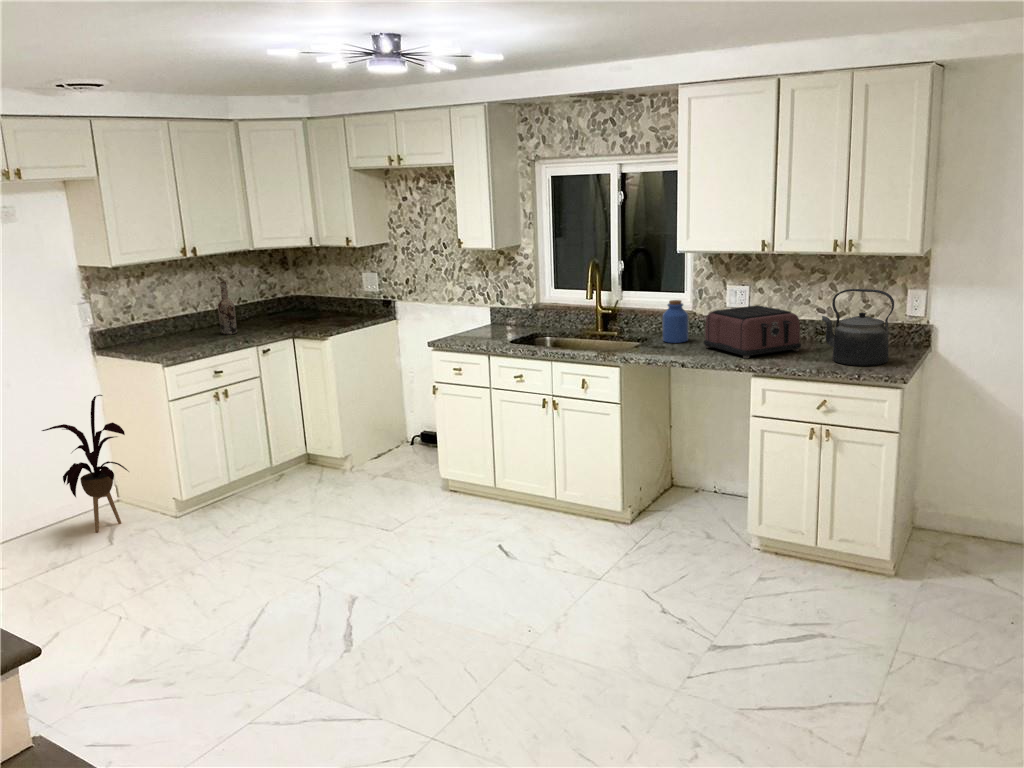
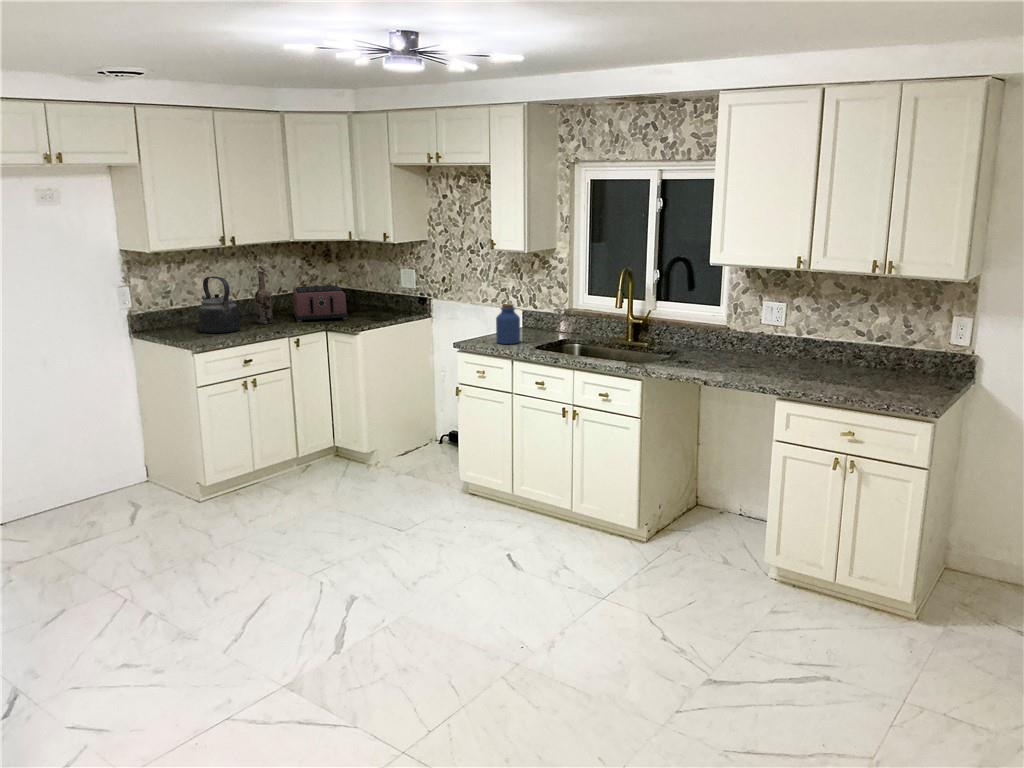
kettle: present [822,289,894,366] -> present [199,276,240,333]
jar: present [663,300,688,343] -> present [496,304,520,344]
toaster: present [704,305,801,359] -> present [293,285,348,322]
house plant: present [42,395,129,532] -> none [72,377,156,511]

